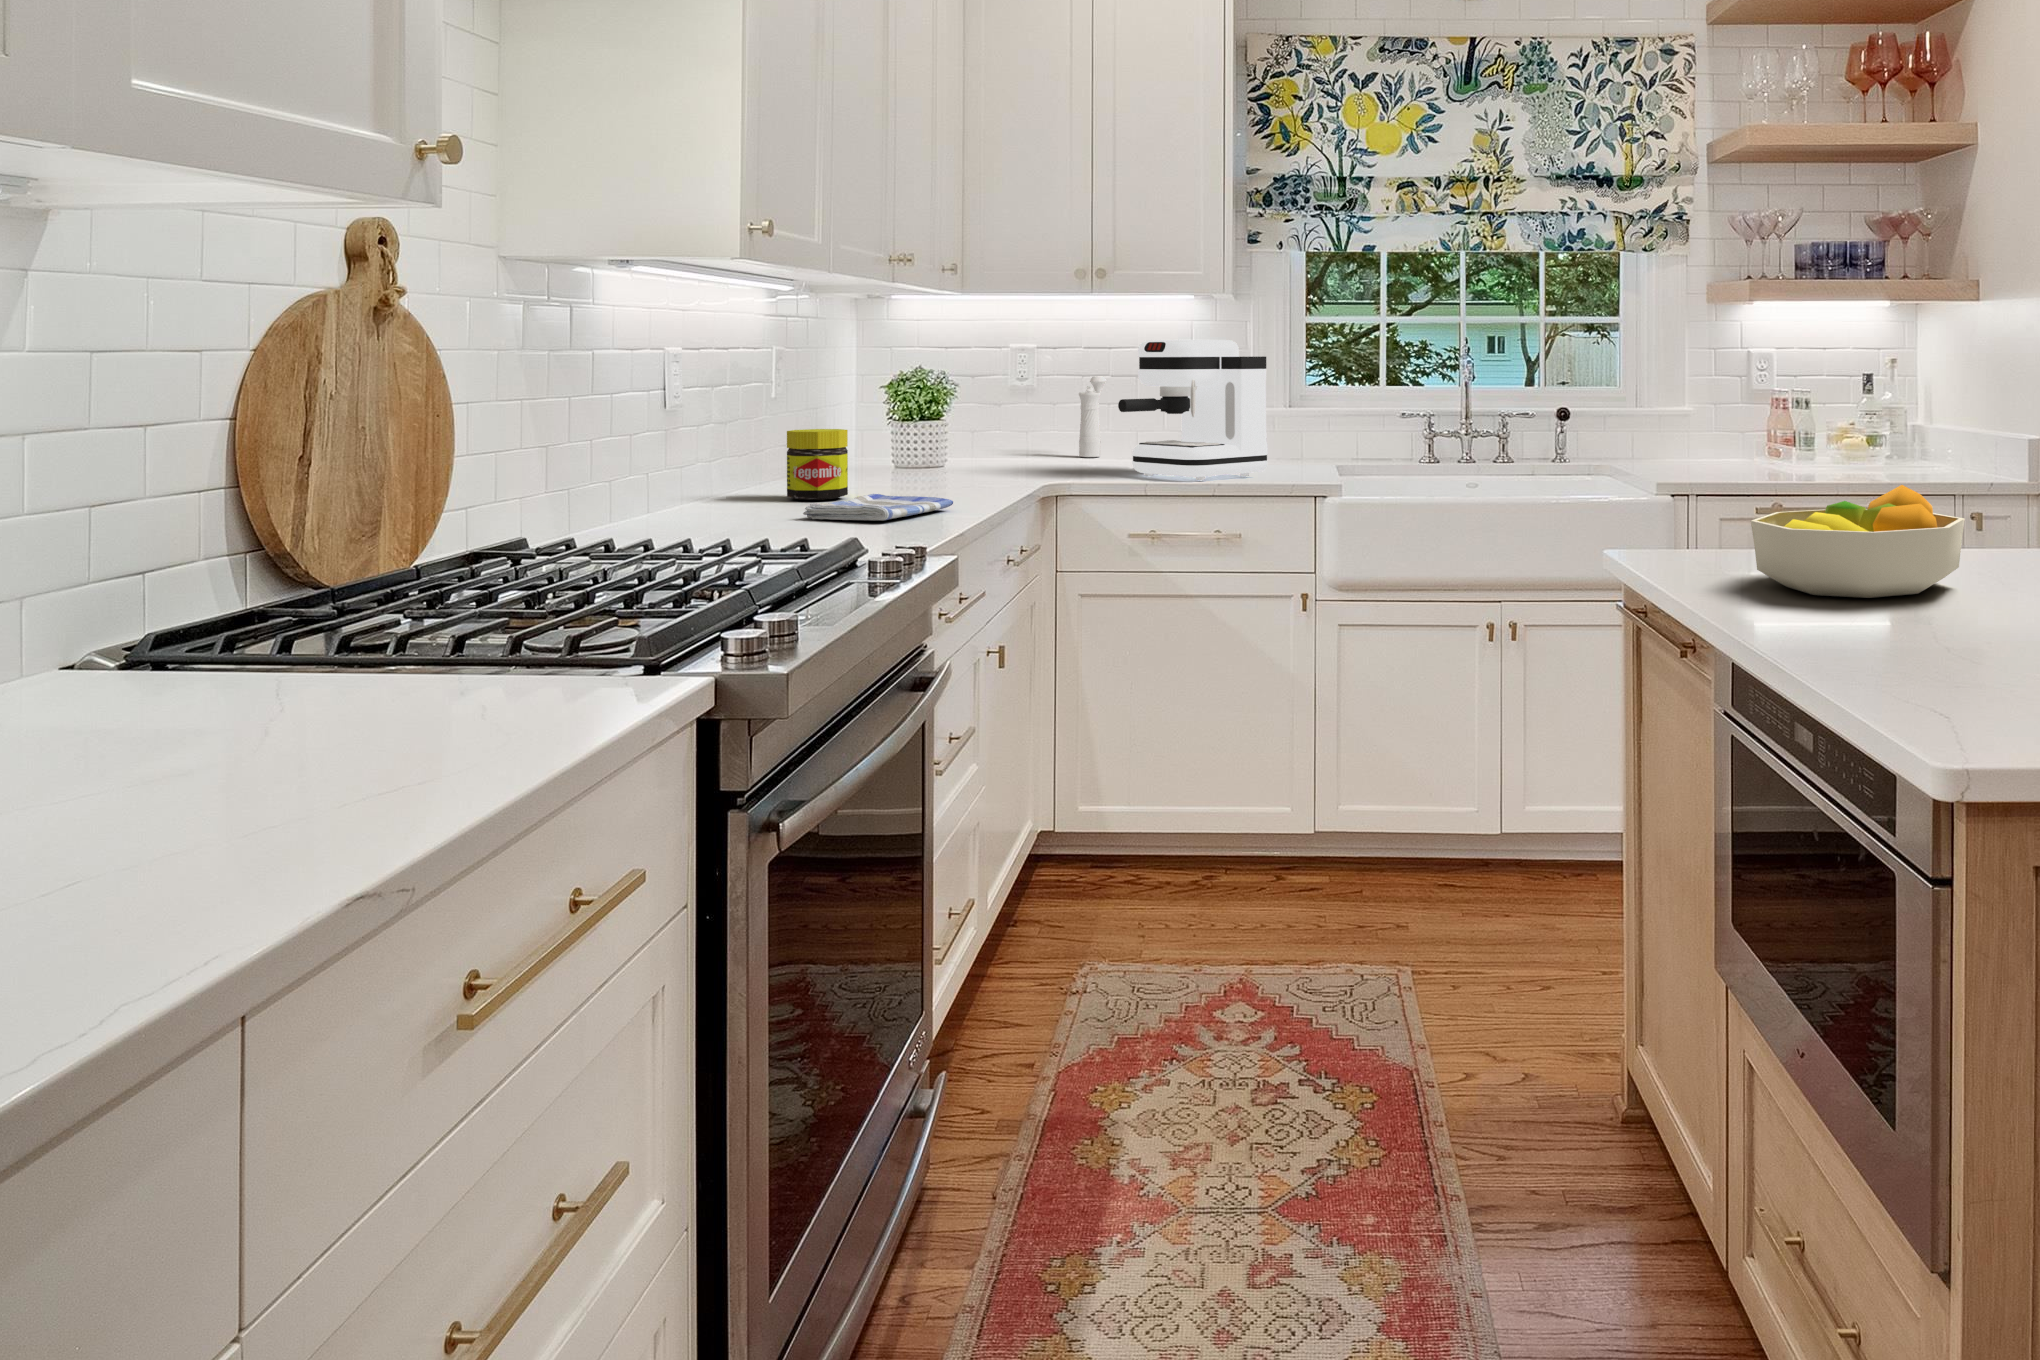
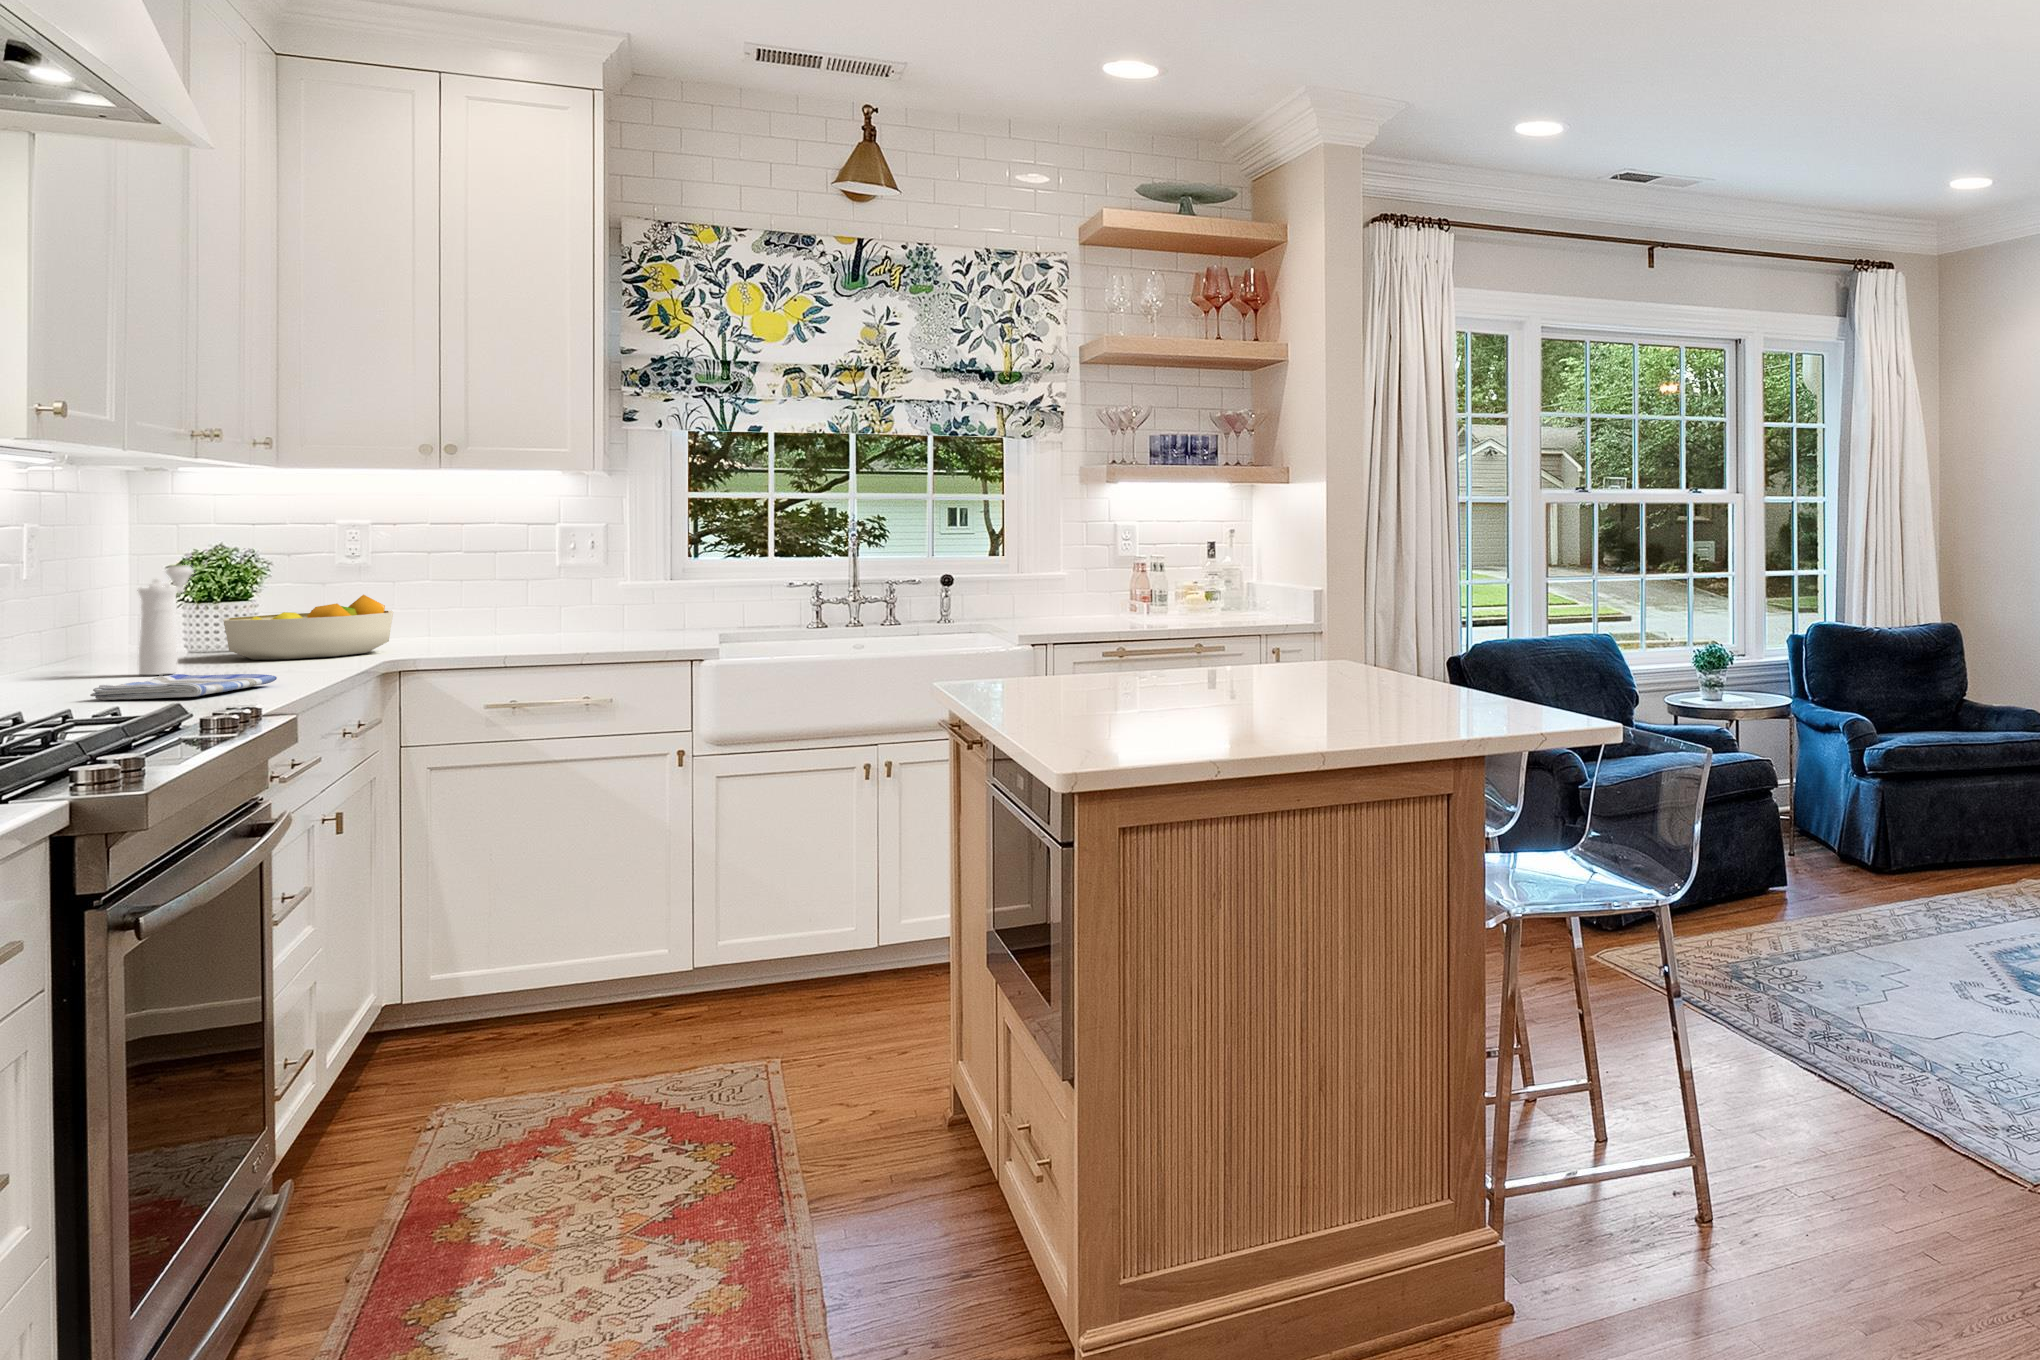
coffee maker: present [1118,340,1268,480] -> none [470,517,640,650]
pepper mill: present [1079,377,1106,457] -> present [137,565,193,675]
jar: present [787,429,848,500] -> none [55,612,137,685]
fruit bowl: present [1751,485,1965,598] -> present [223,595,393,660]

